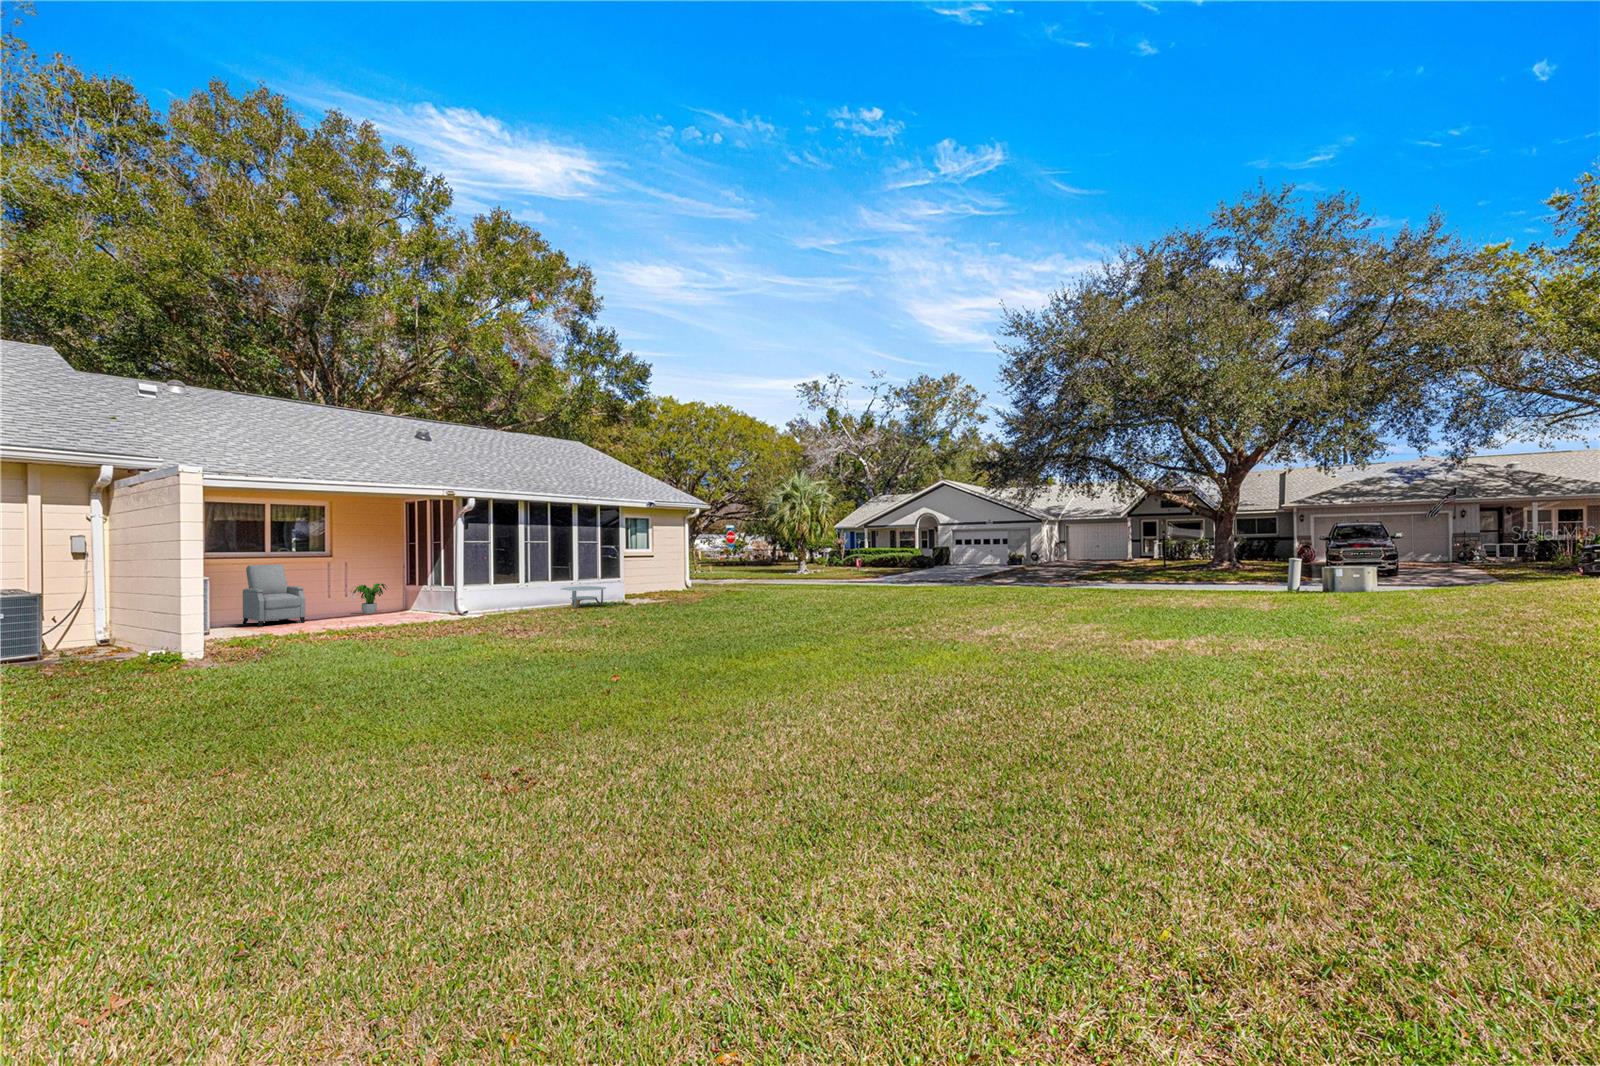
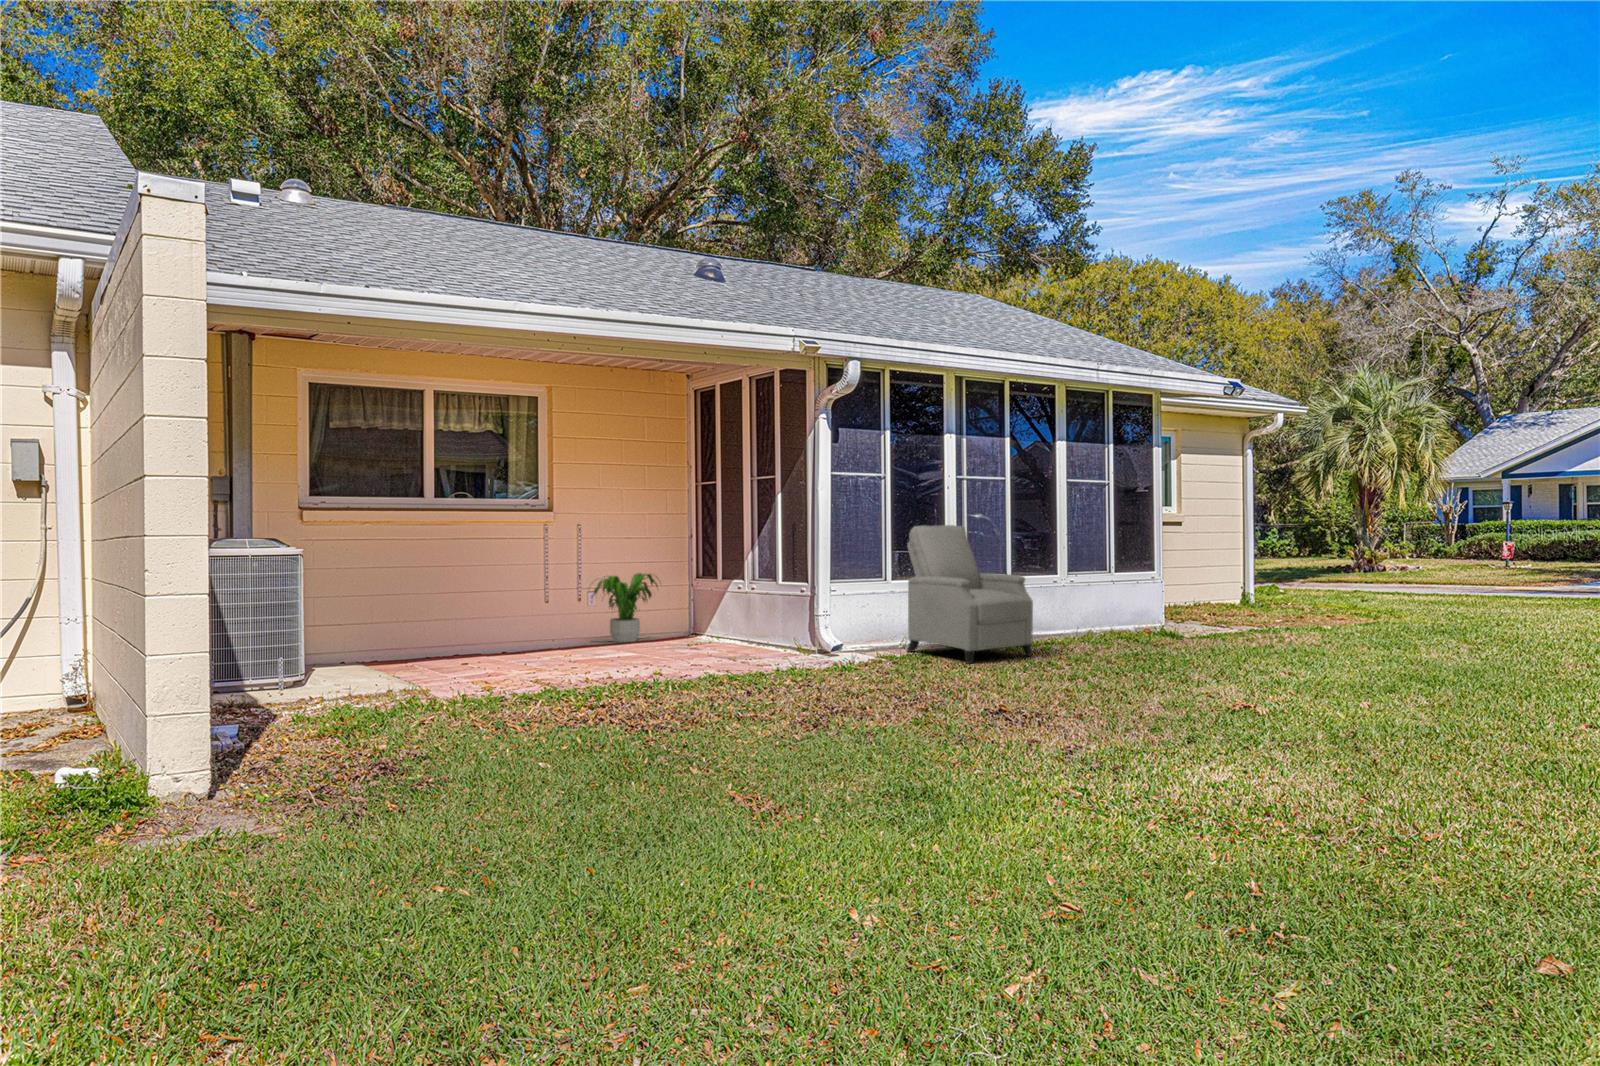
chair: present [243,564,305,627] -> present [907,525,1033,664]
round table: present [561,586,606,608] -> none [1038,591,1155,648]

